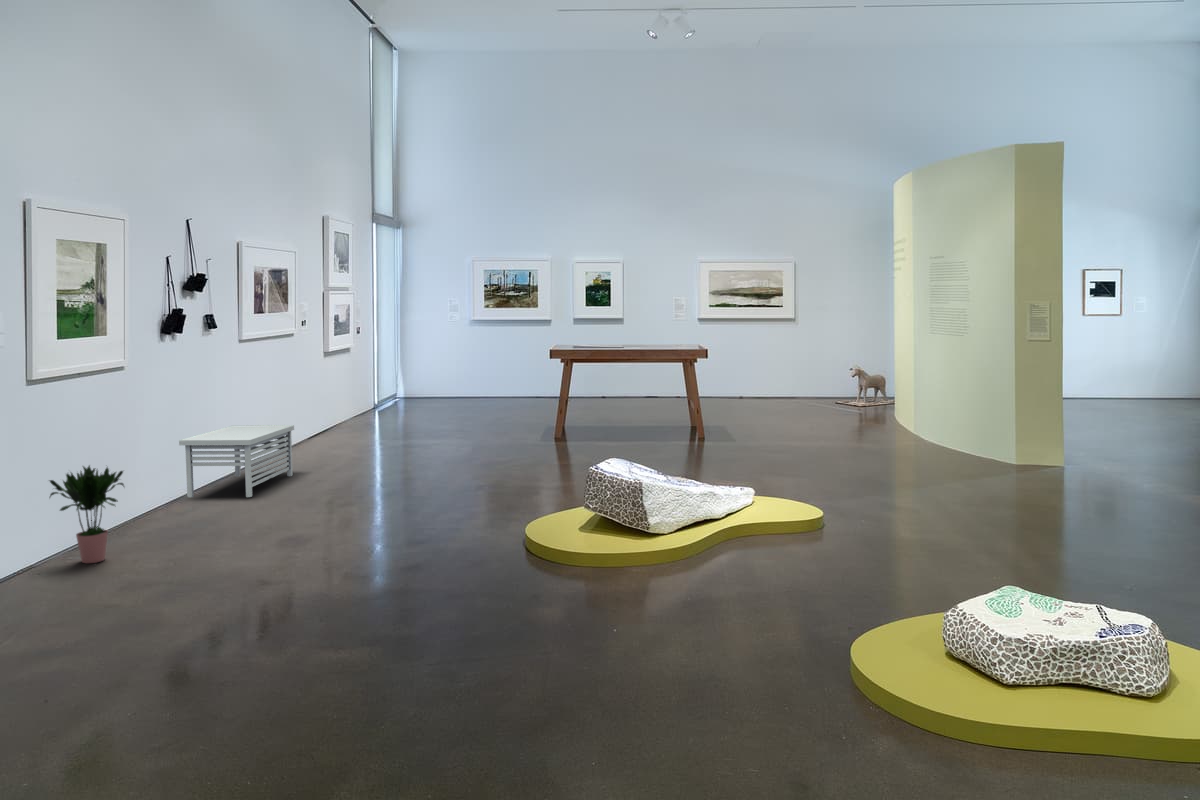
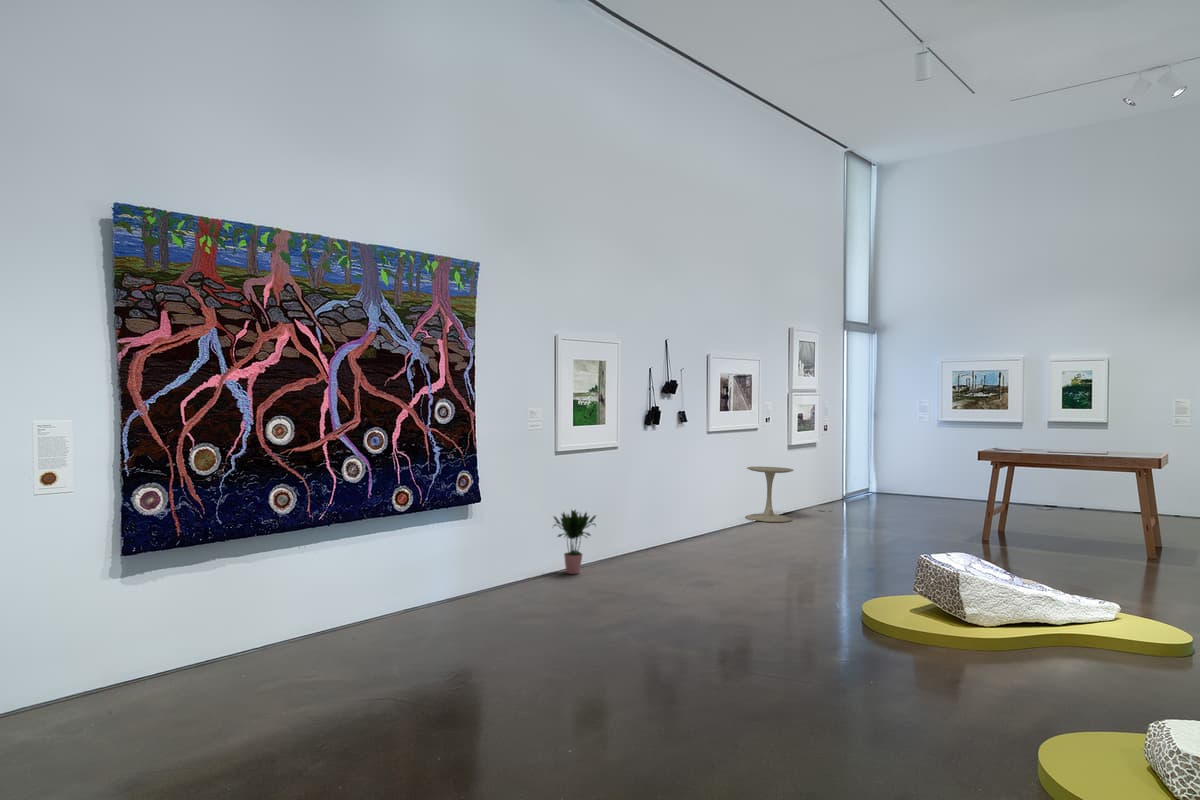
pedestal table: none [287,384,349,453] -> present [745,467,794,522]
storage bench: present [179,425,294,497] -> none [649,493,737,547]

